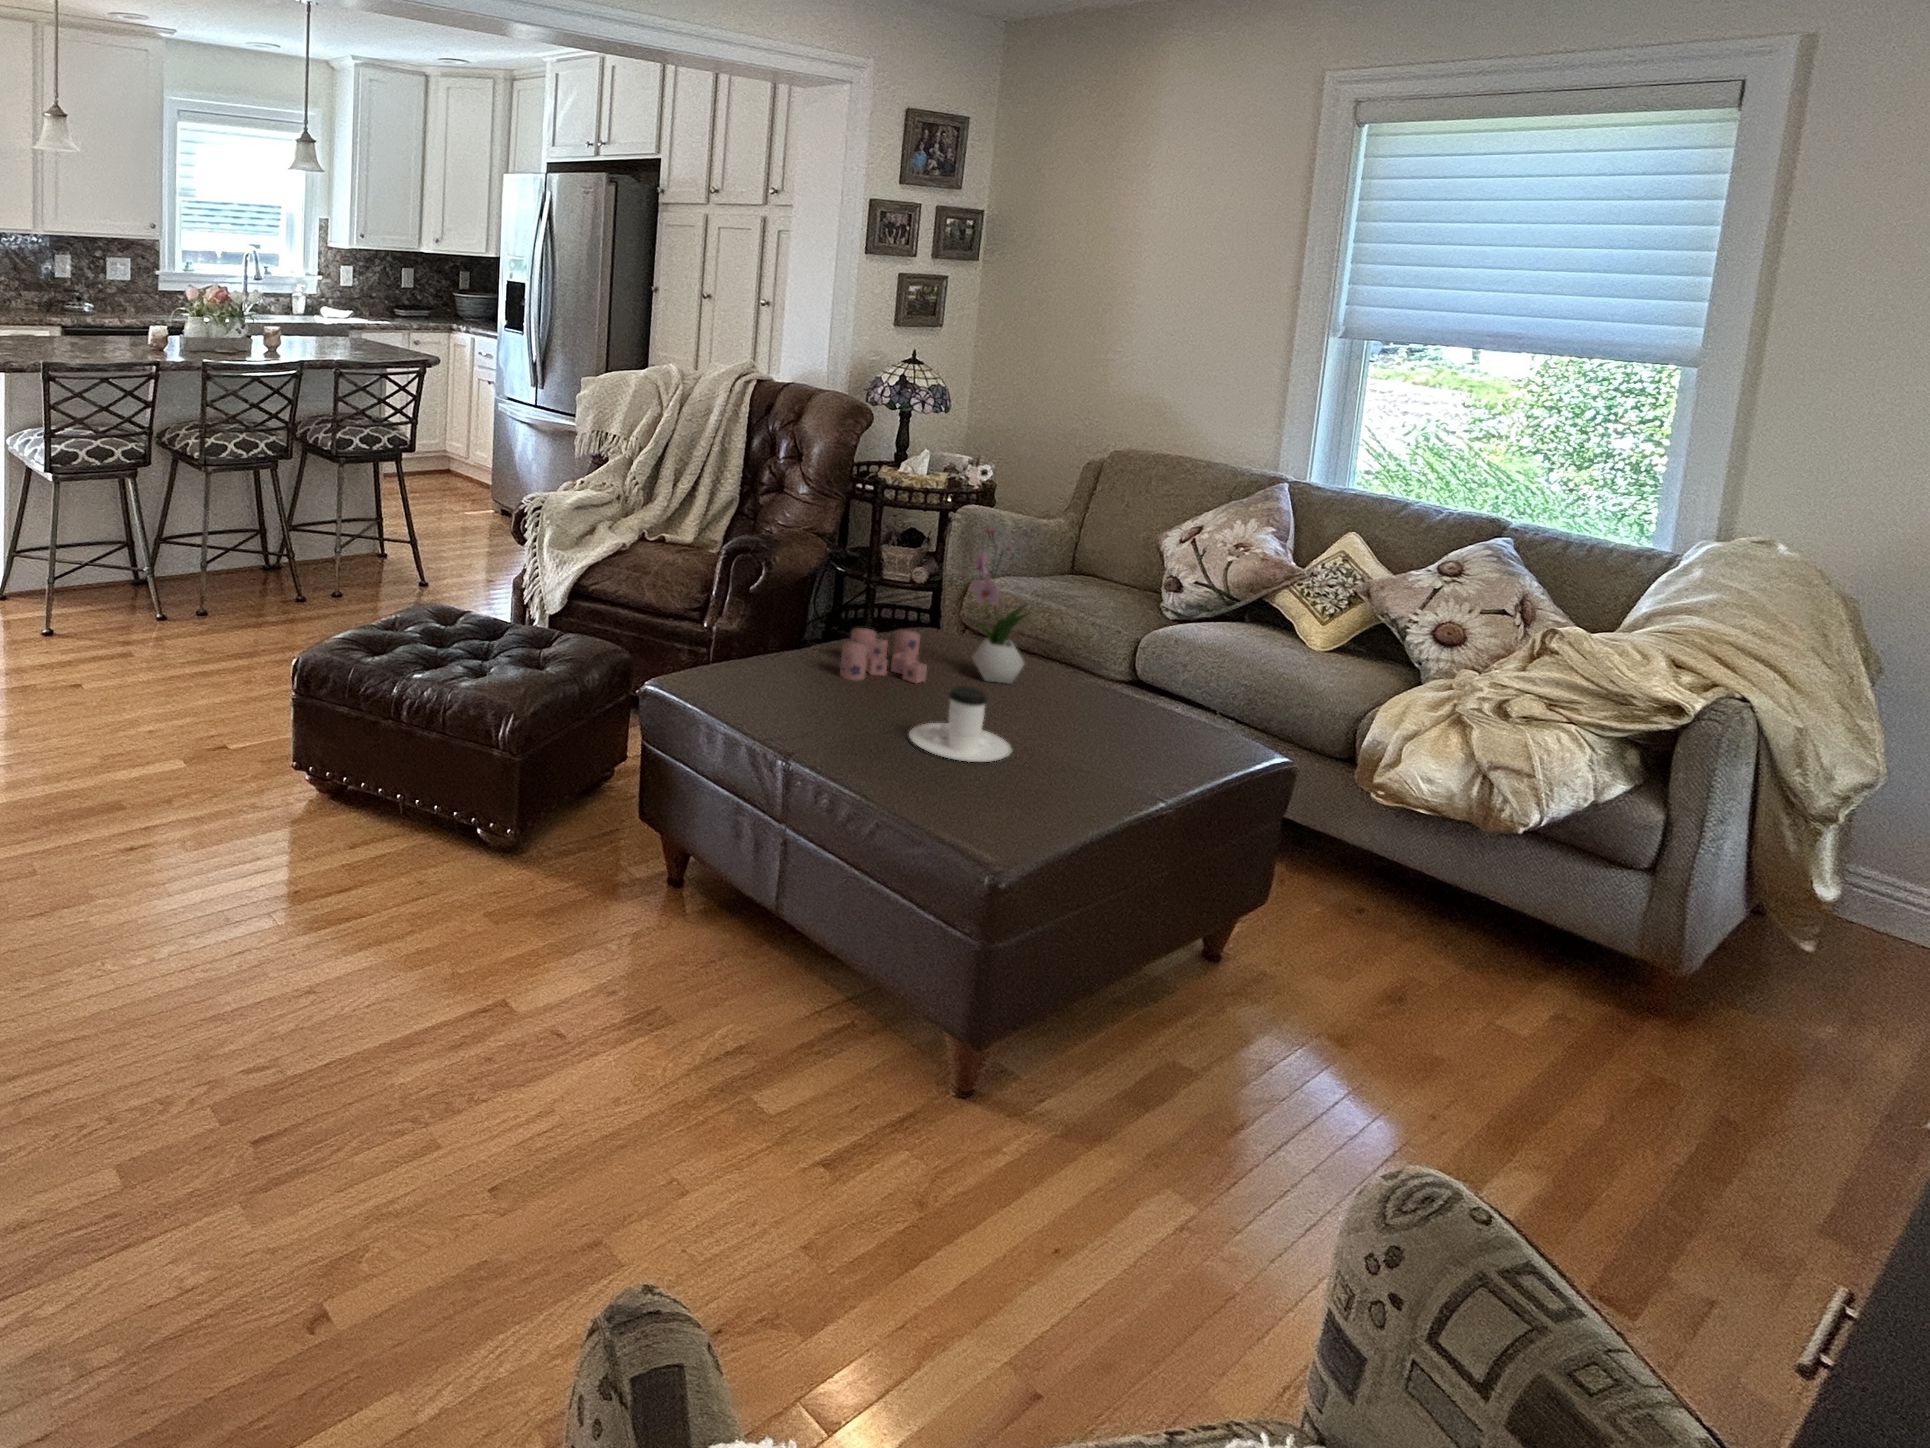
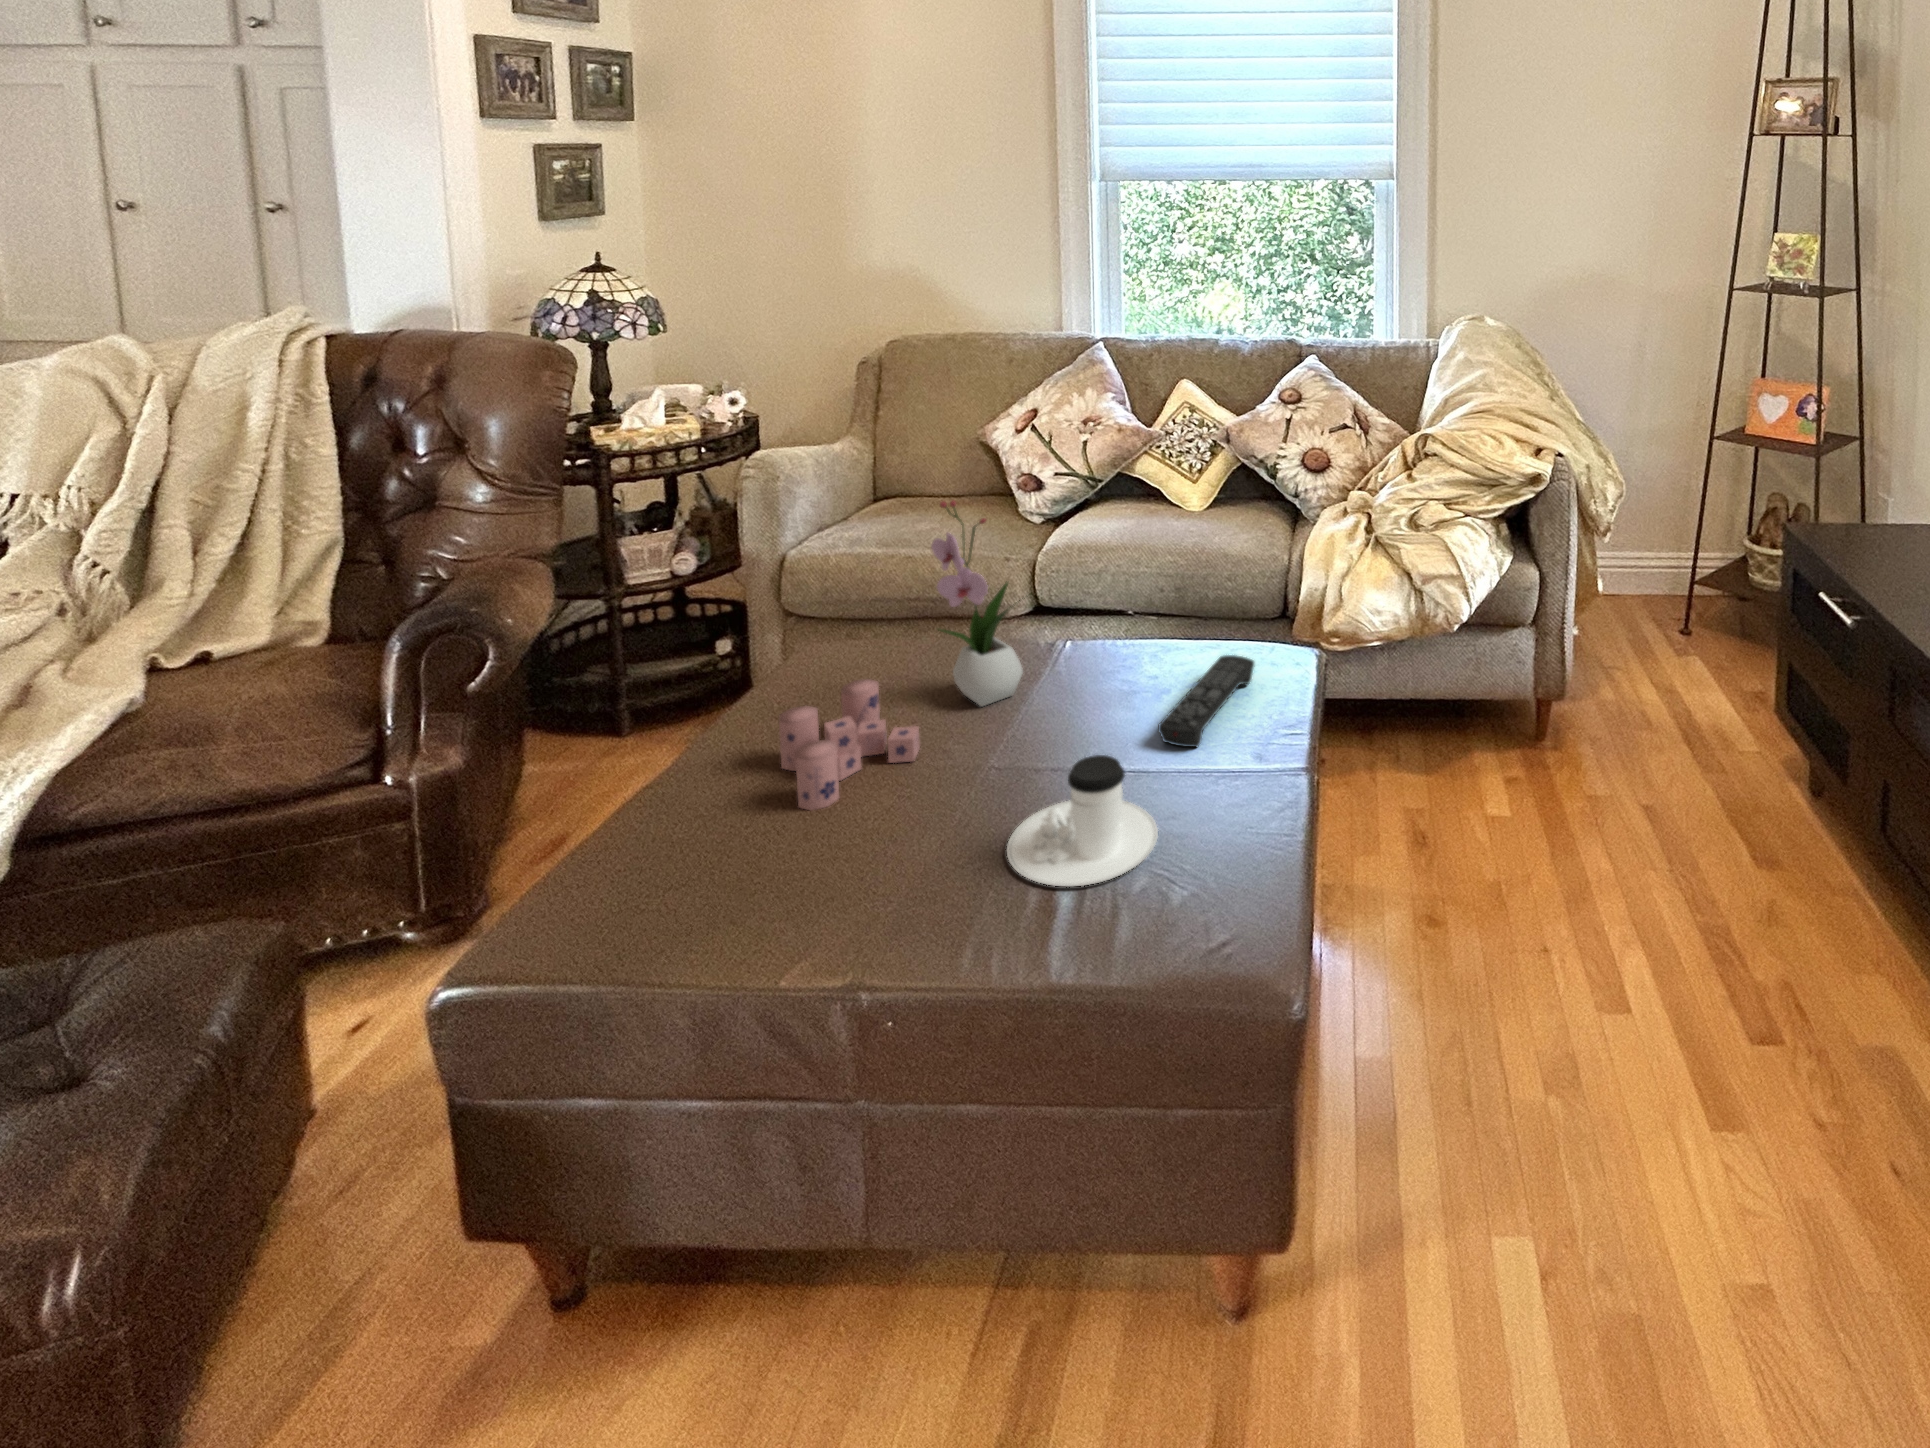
remote control: none [1069,713,1194,748] -> present [1158,655,1254,747]

